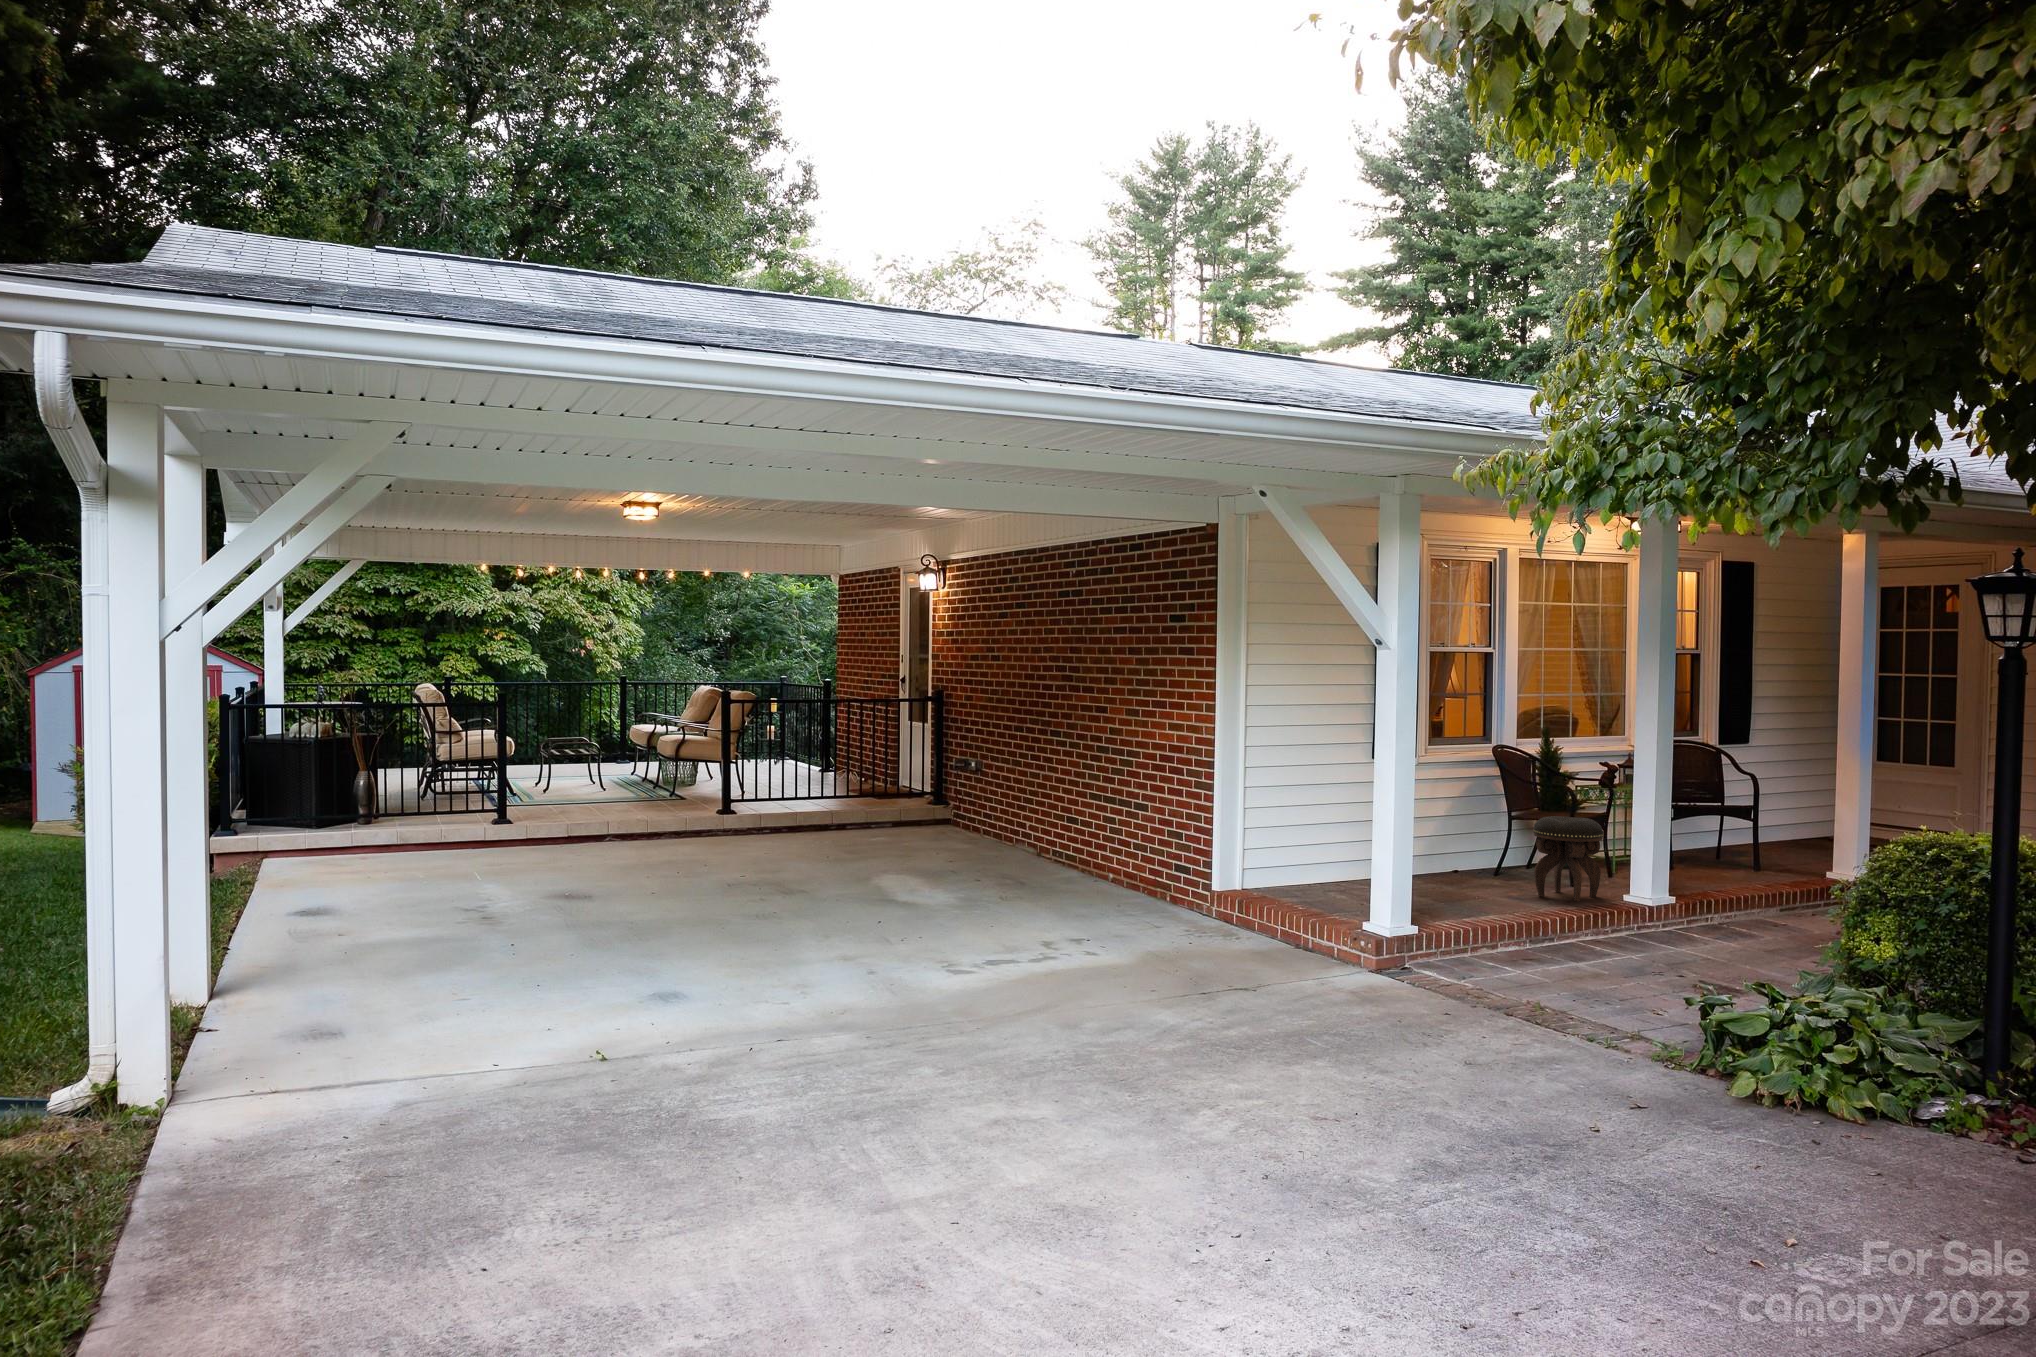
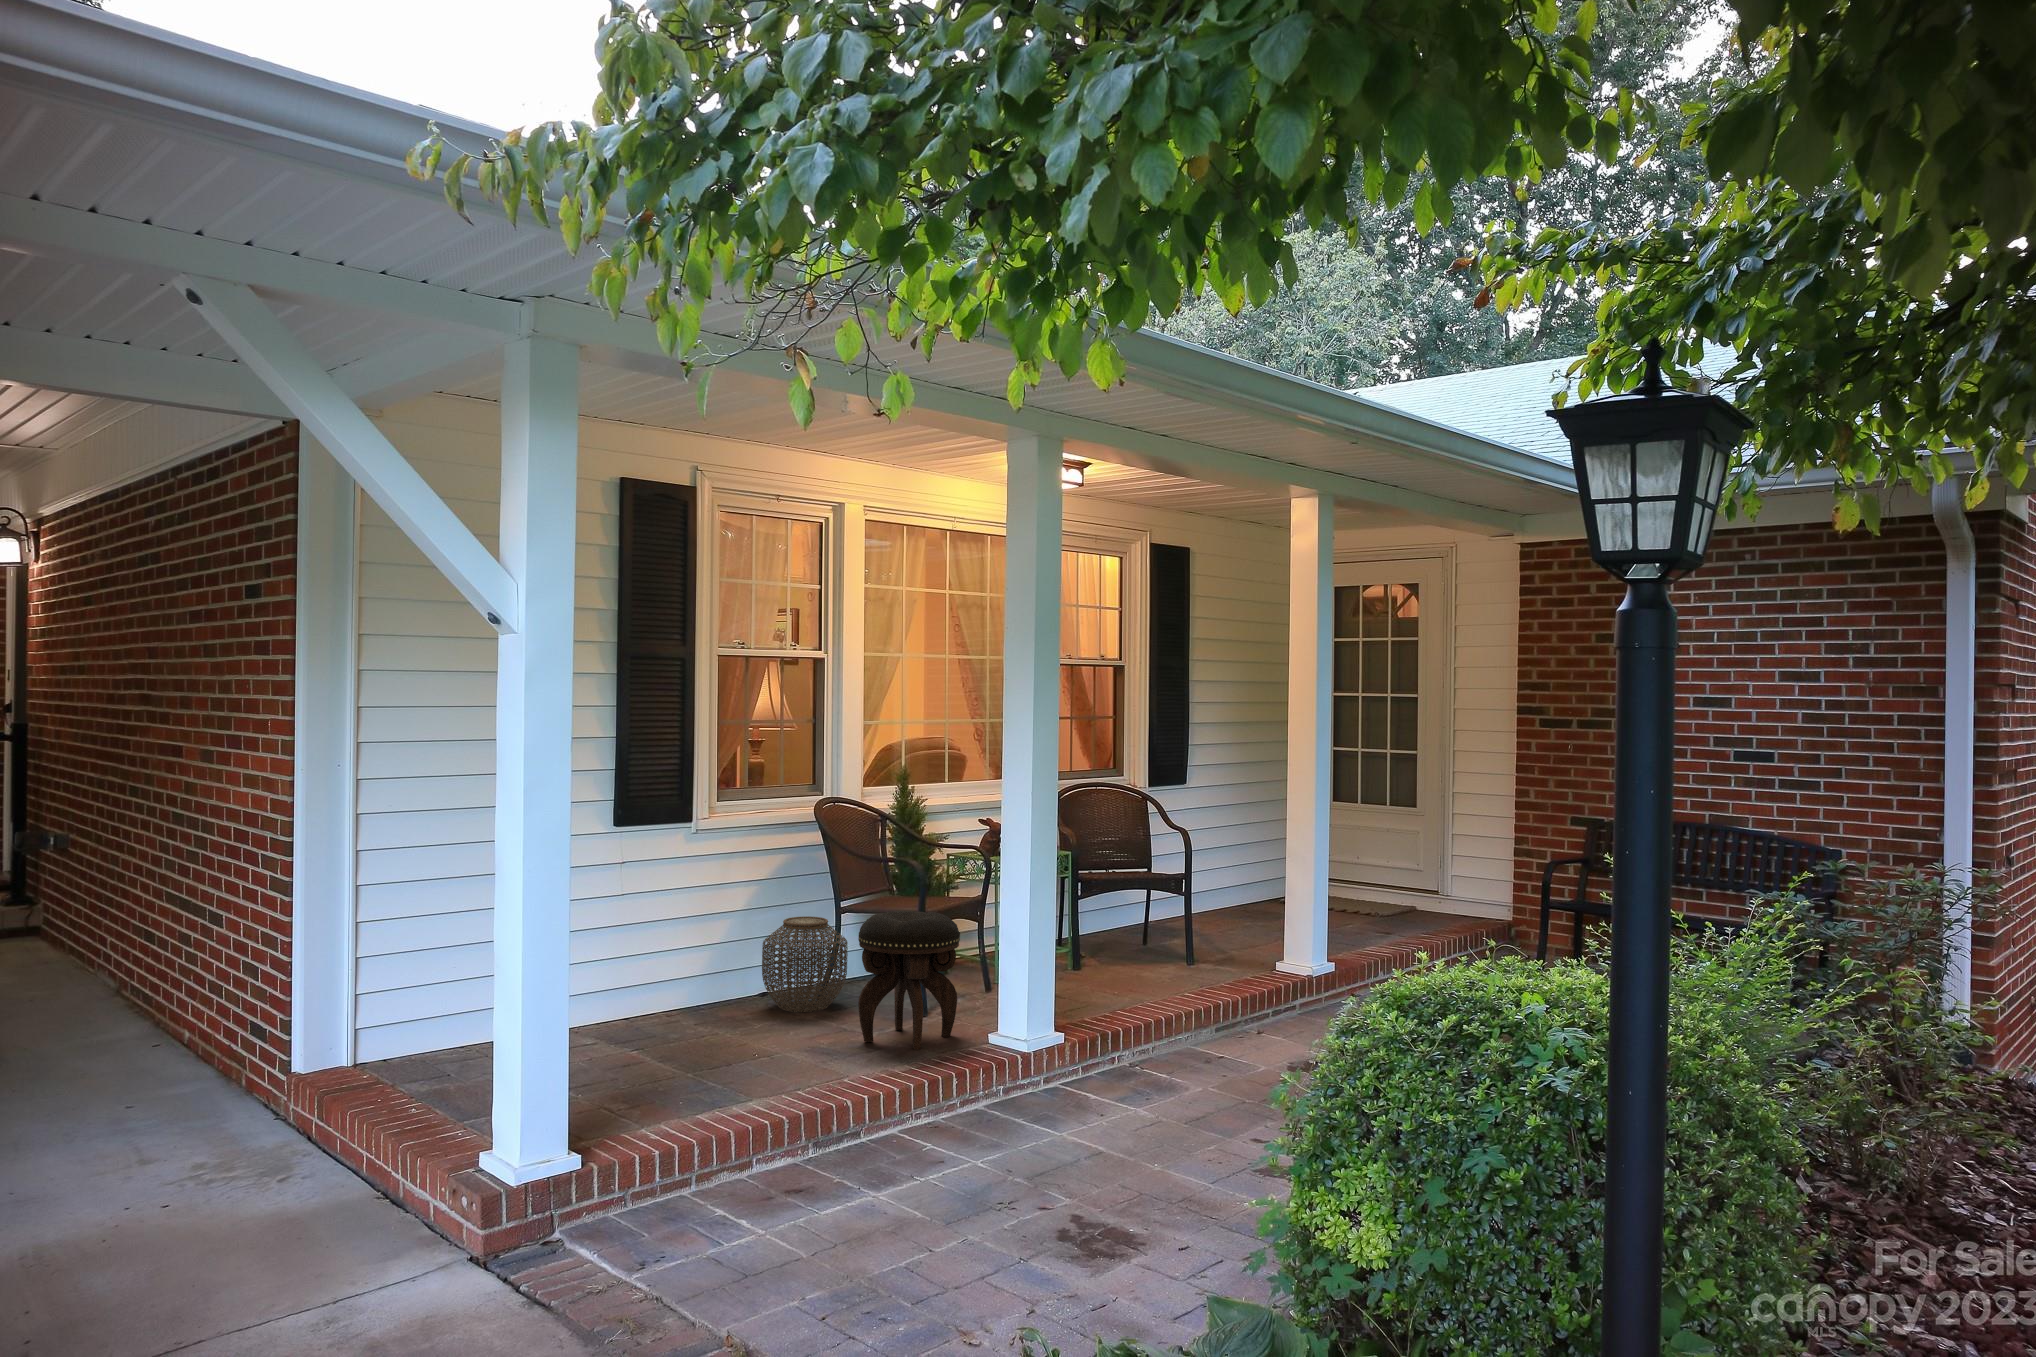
woven basket: none [1455,821,1513,880] -> present [762,916,848,1012]

